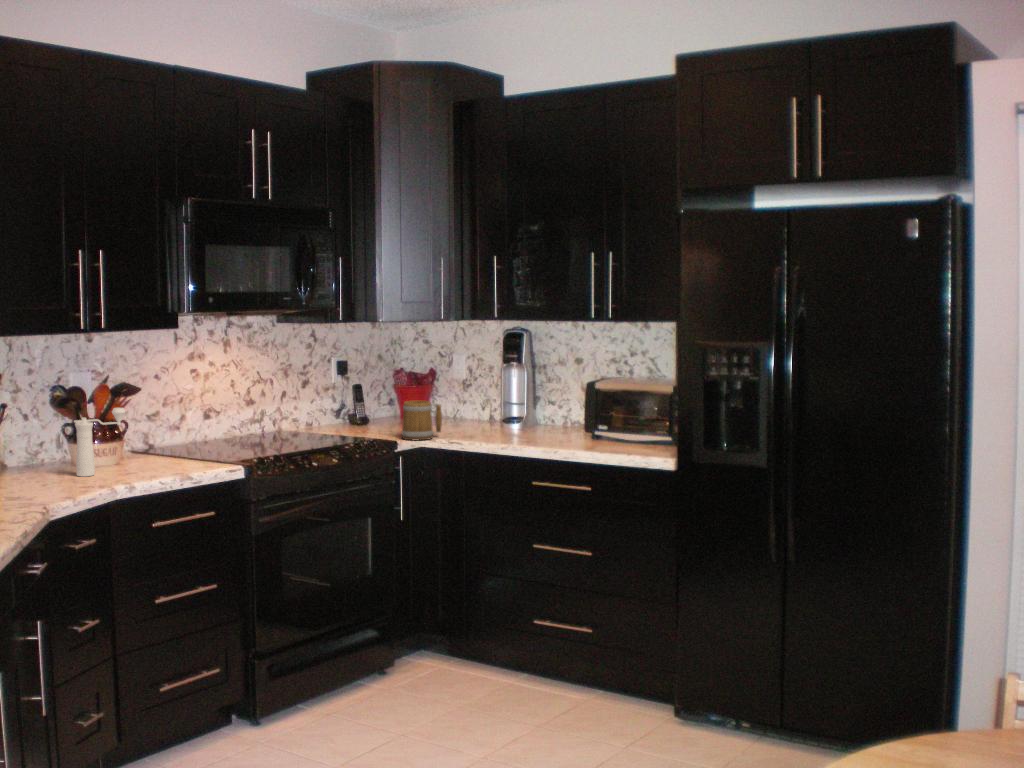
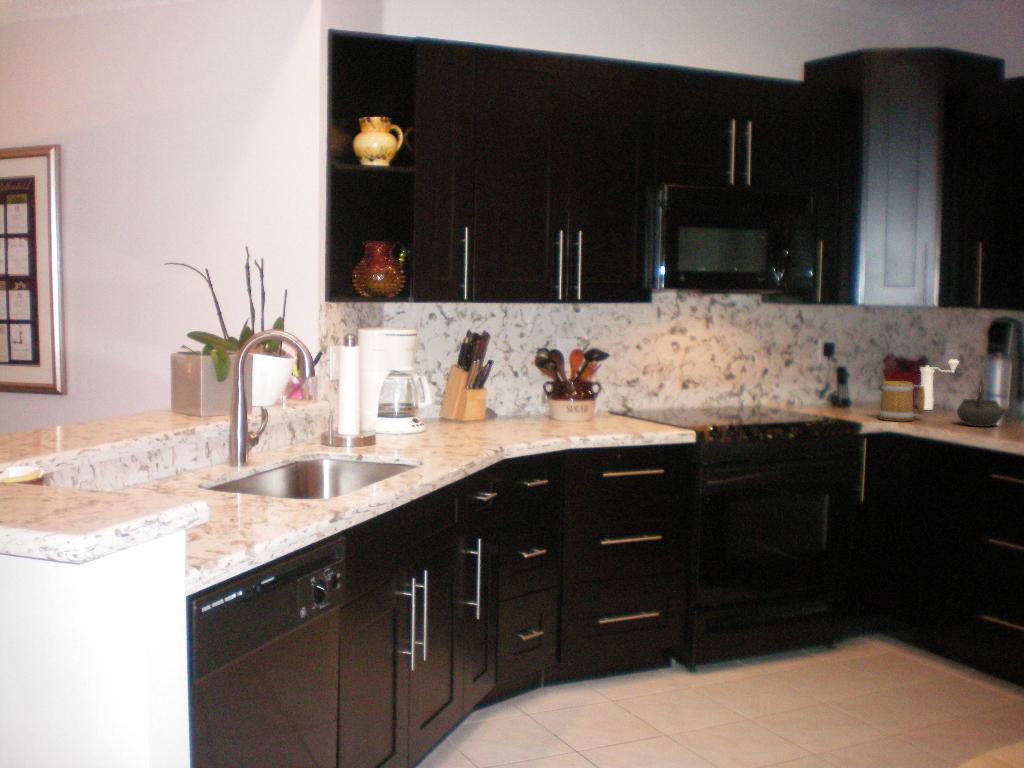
kettle: none [471,396,510,441] -> present [957,379,1003,427]
pepper mill: present [74,408,125,477] -> present [920,359,959,410]

